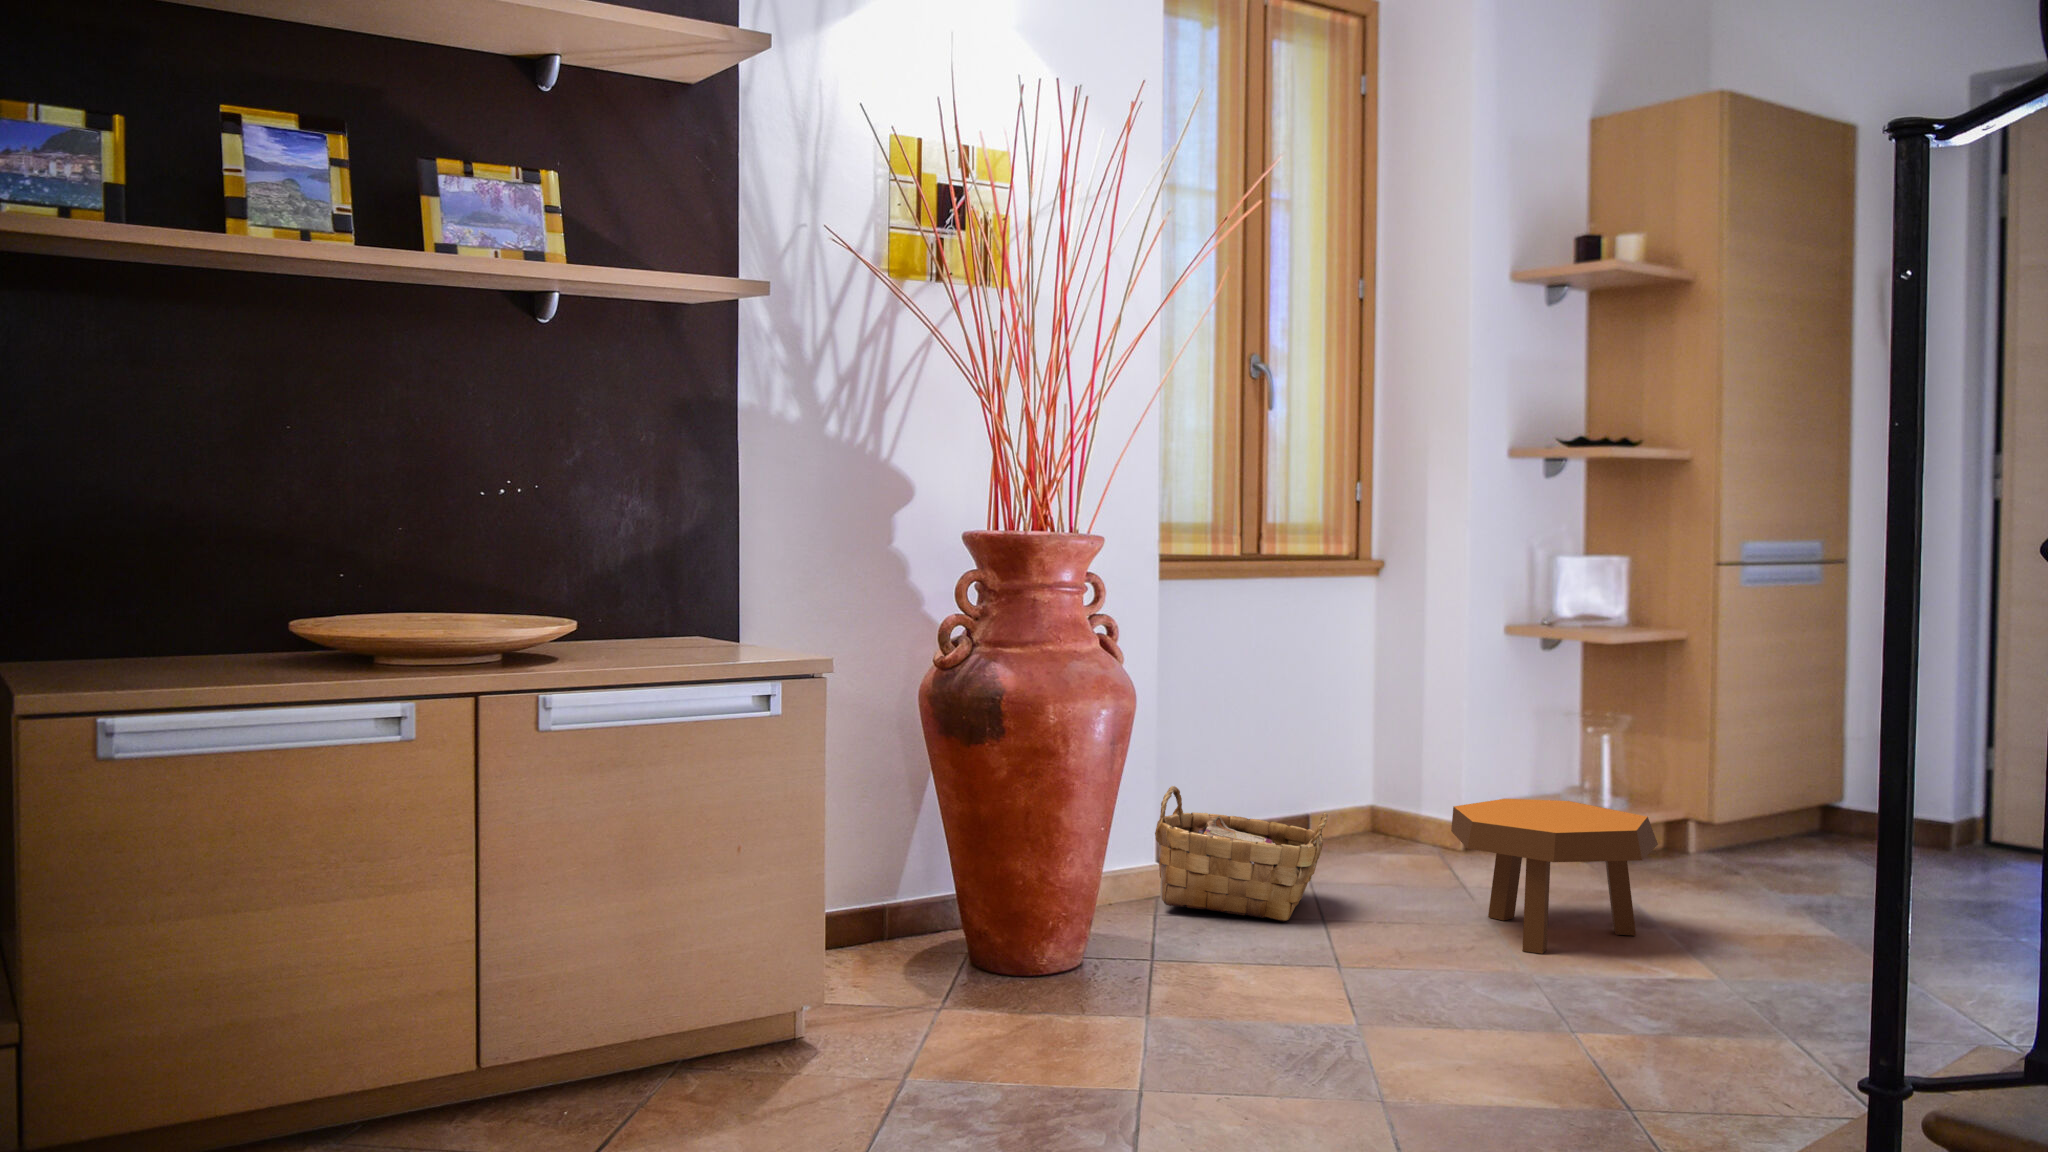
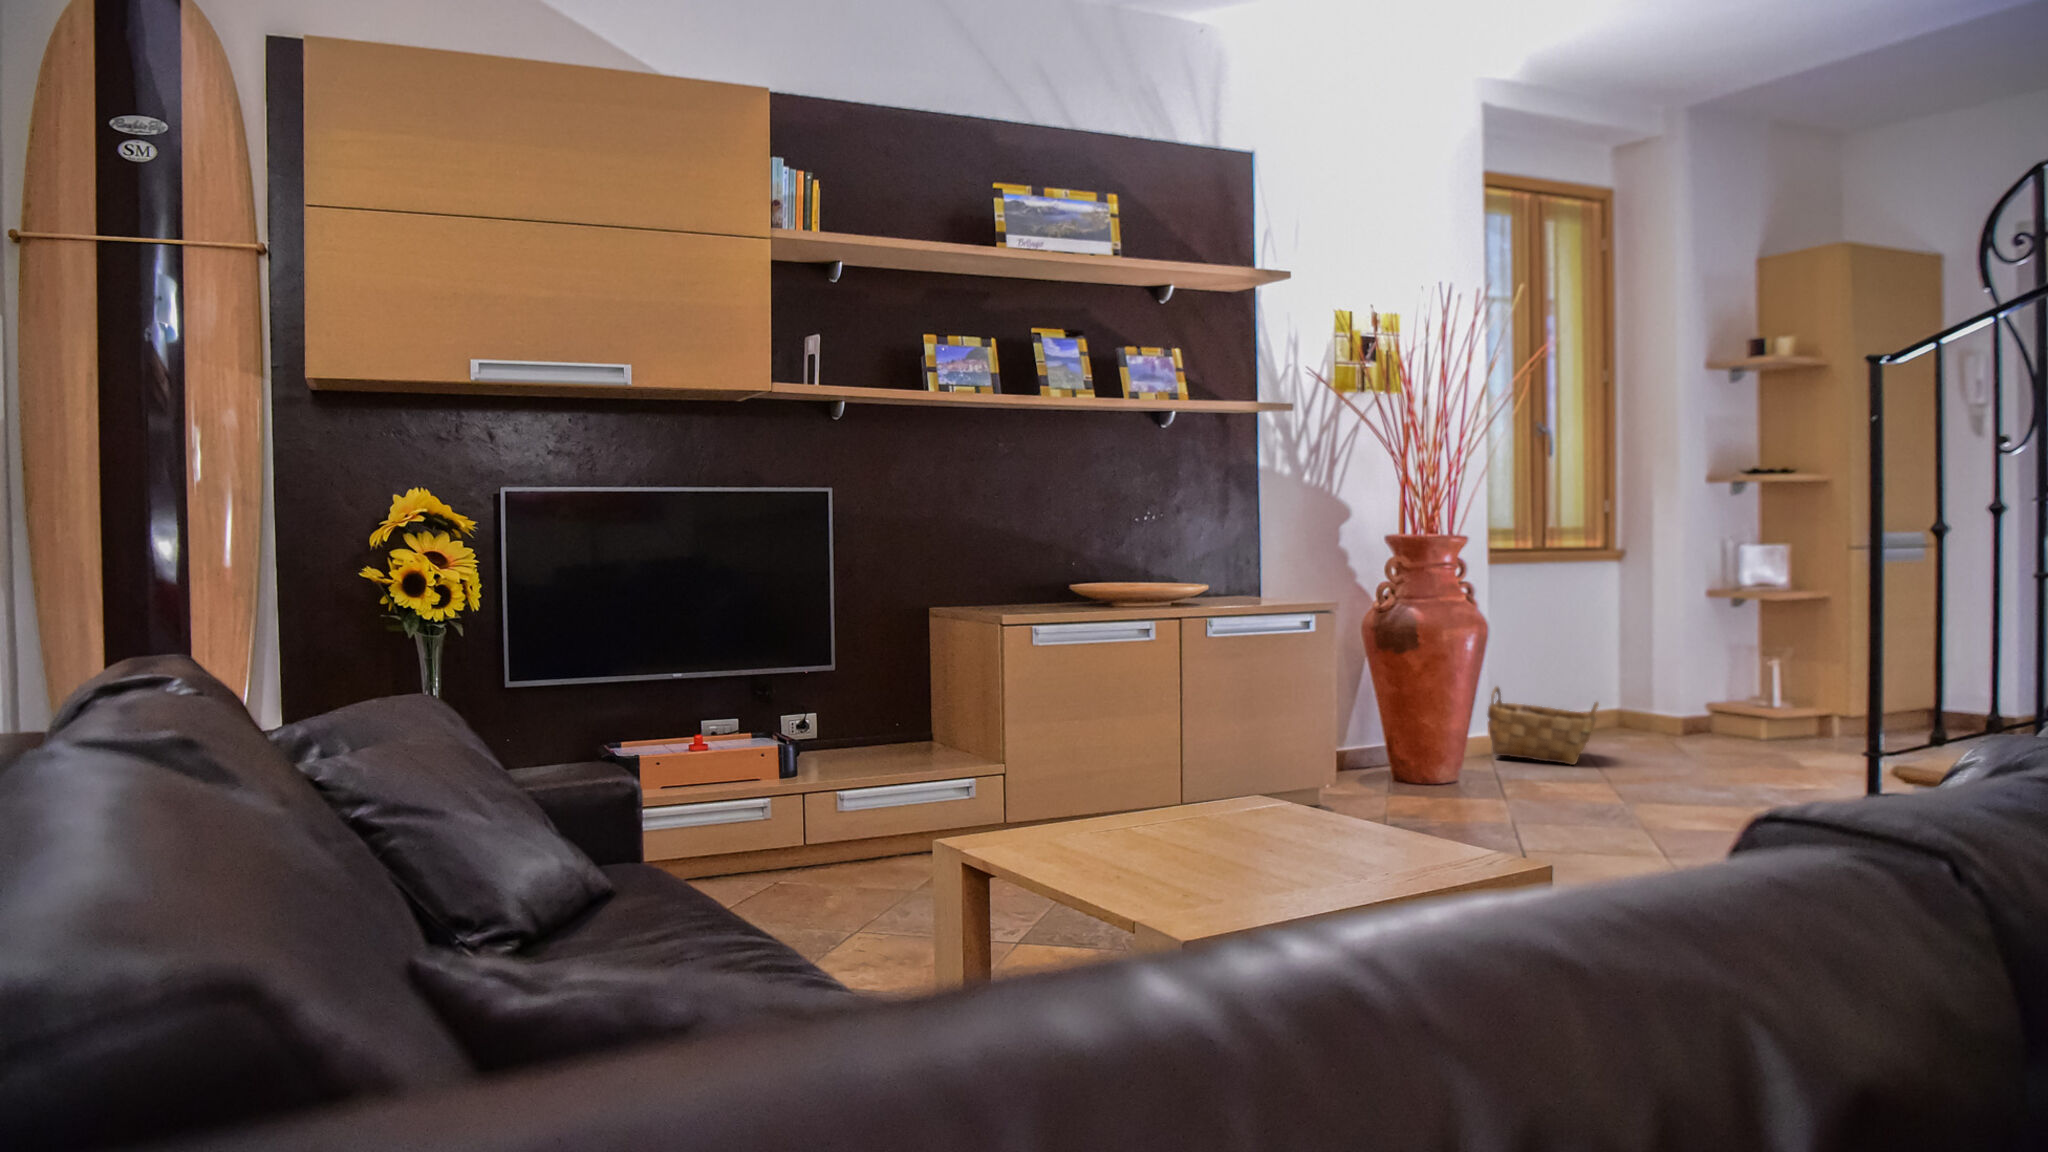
footstool: present [1451,799,1658,954] -> none [1681,695,1822,783]

